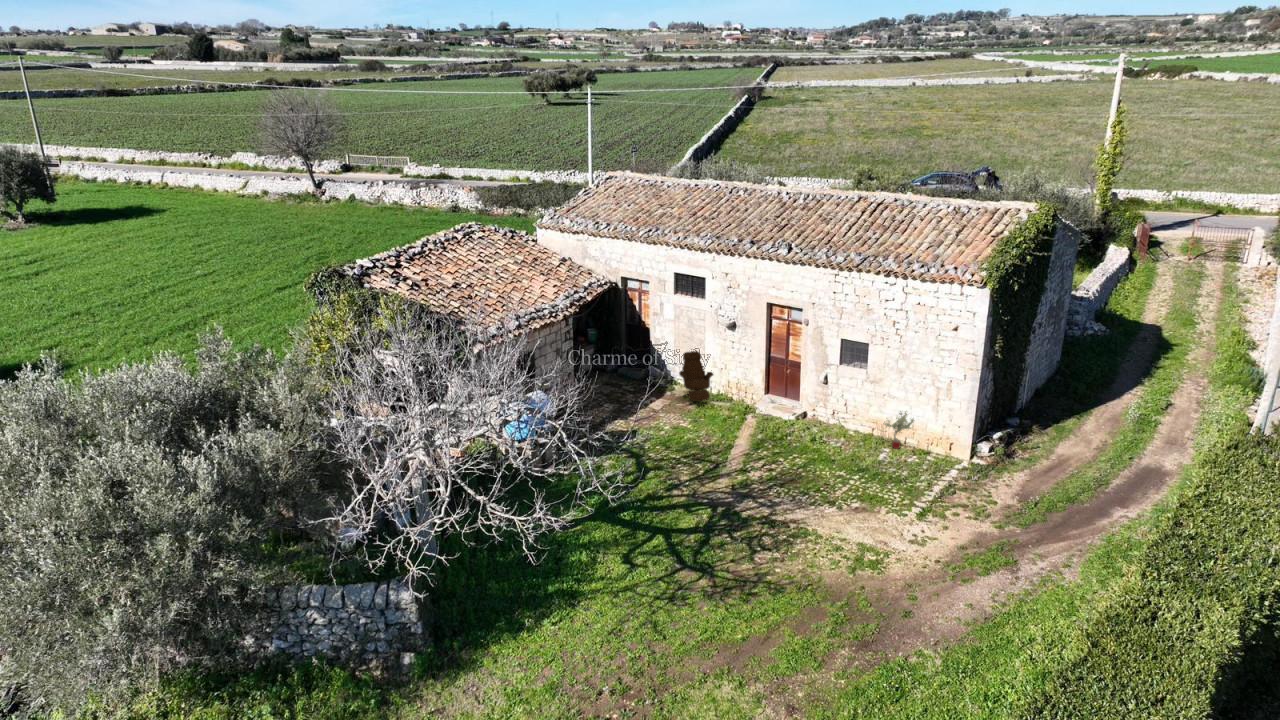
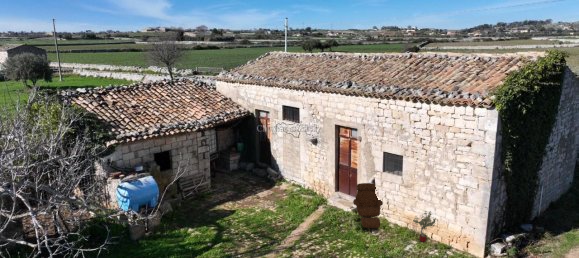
lounge chair: present [679,351,713,404] -> present [353,183,383,233]

